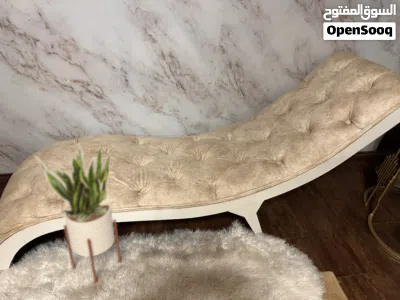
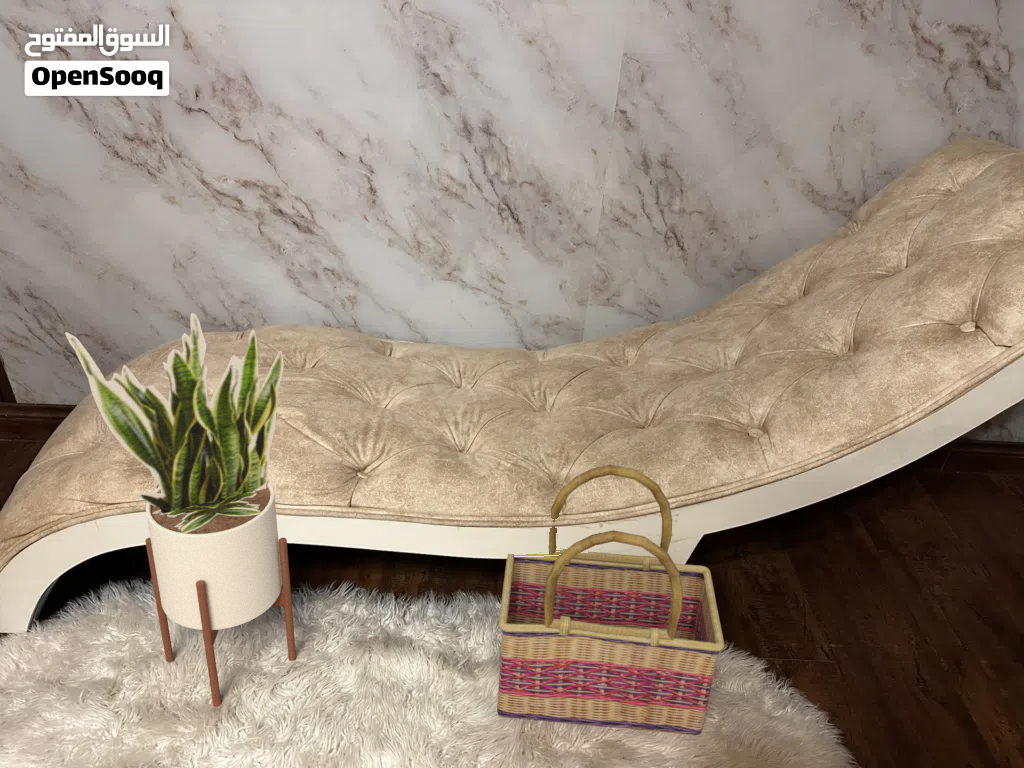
basket: none [196,181,276,274] -> present [497,465,724,735]

